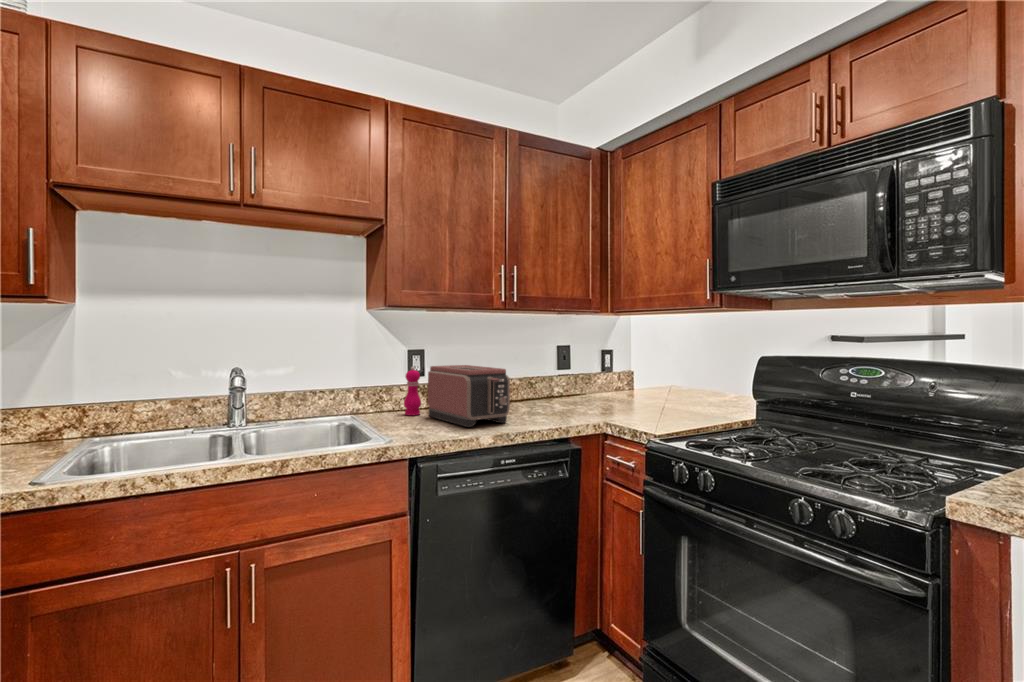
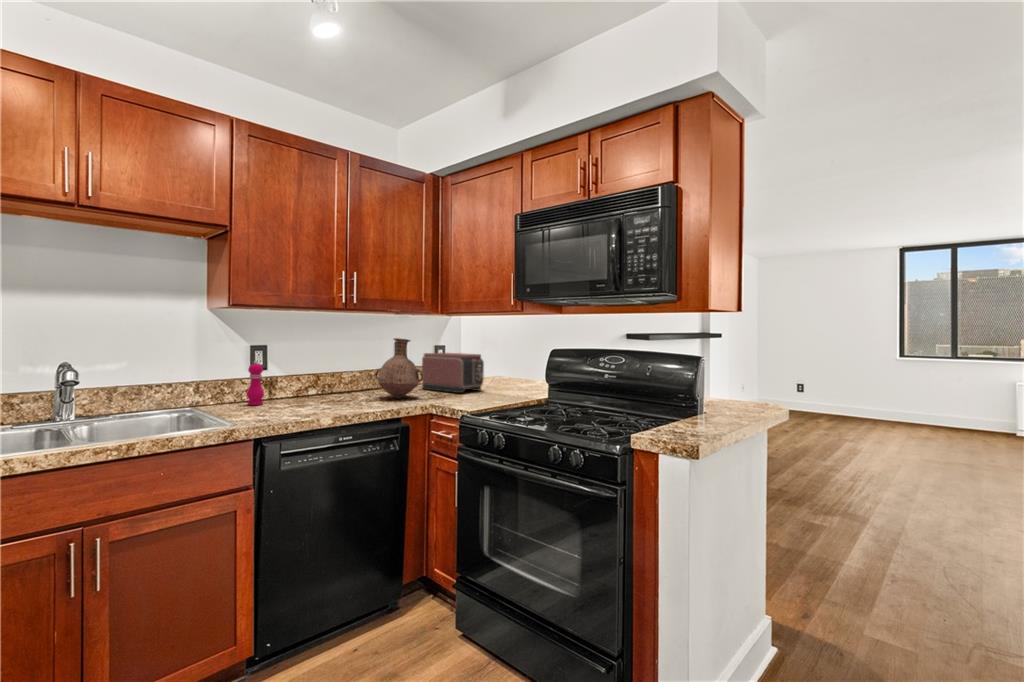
vase: none [537,342,594,412] -> present [375,338,423,398]
toaster: present [428,365,510,427] -> present [422,353,484,393]

